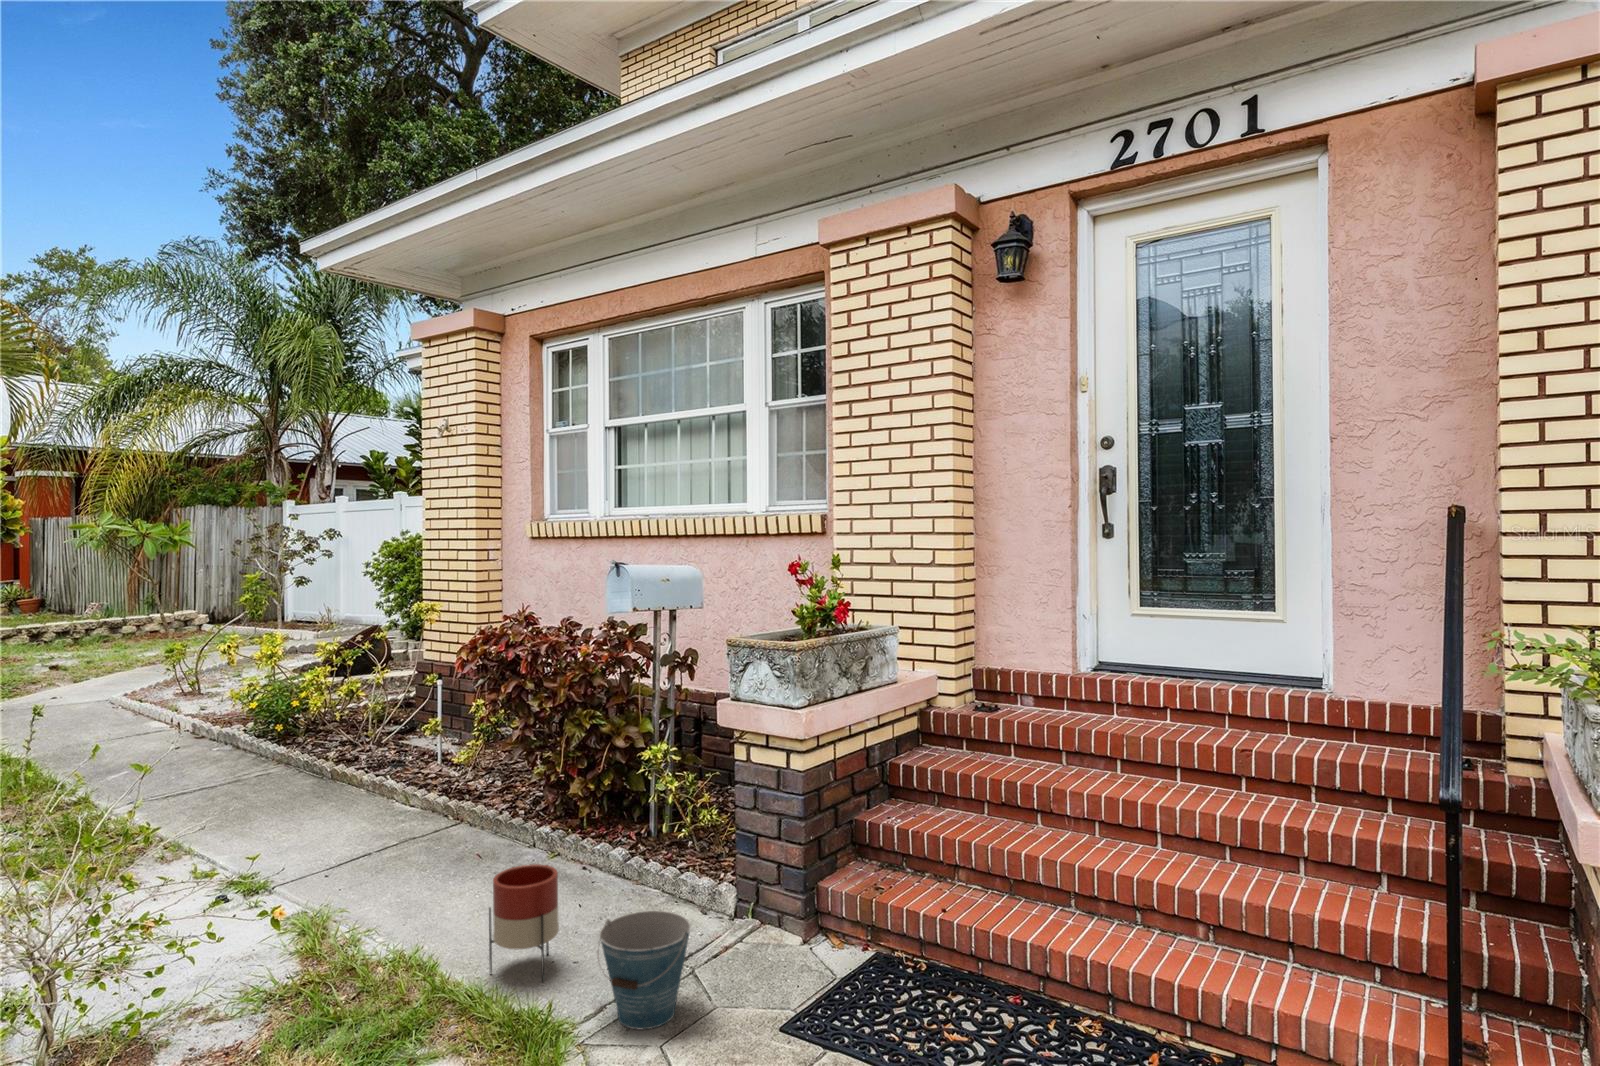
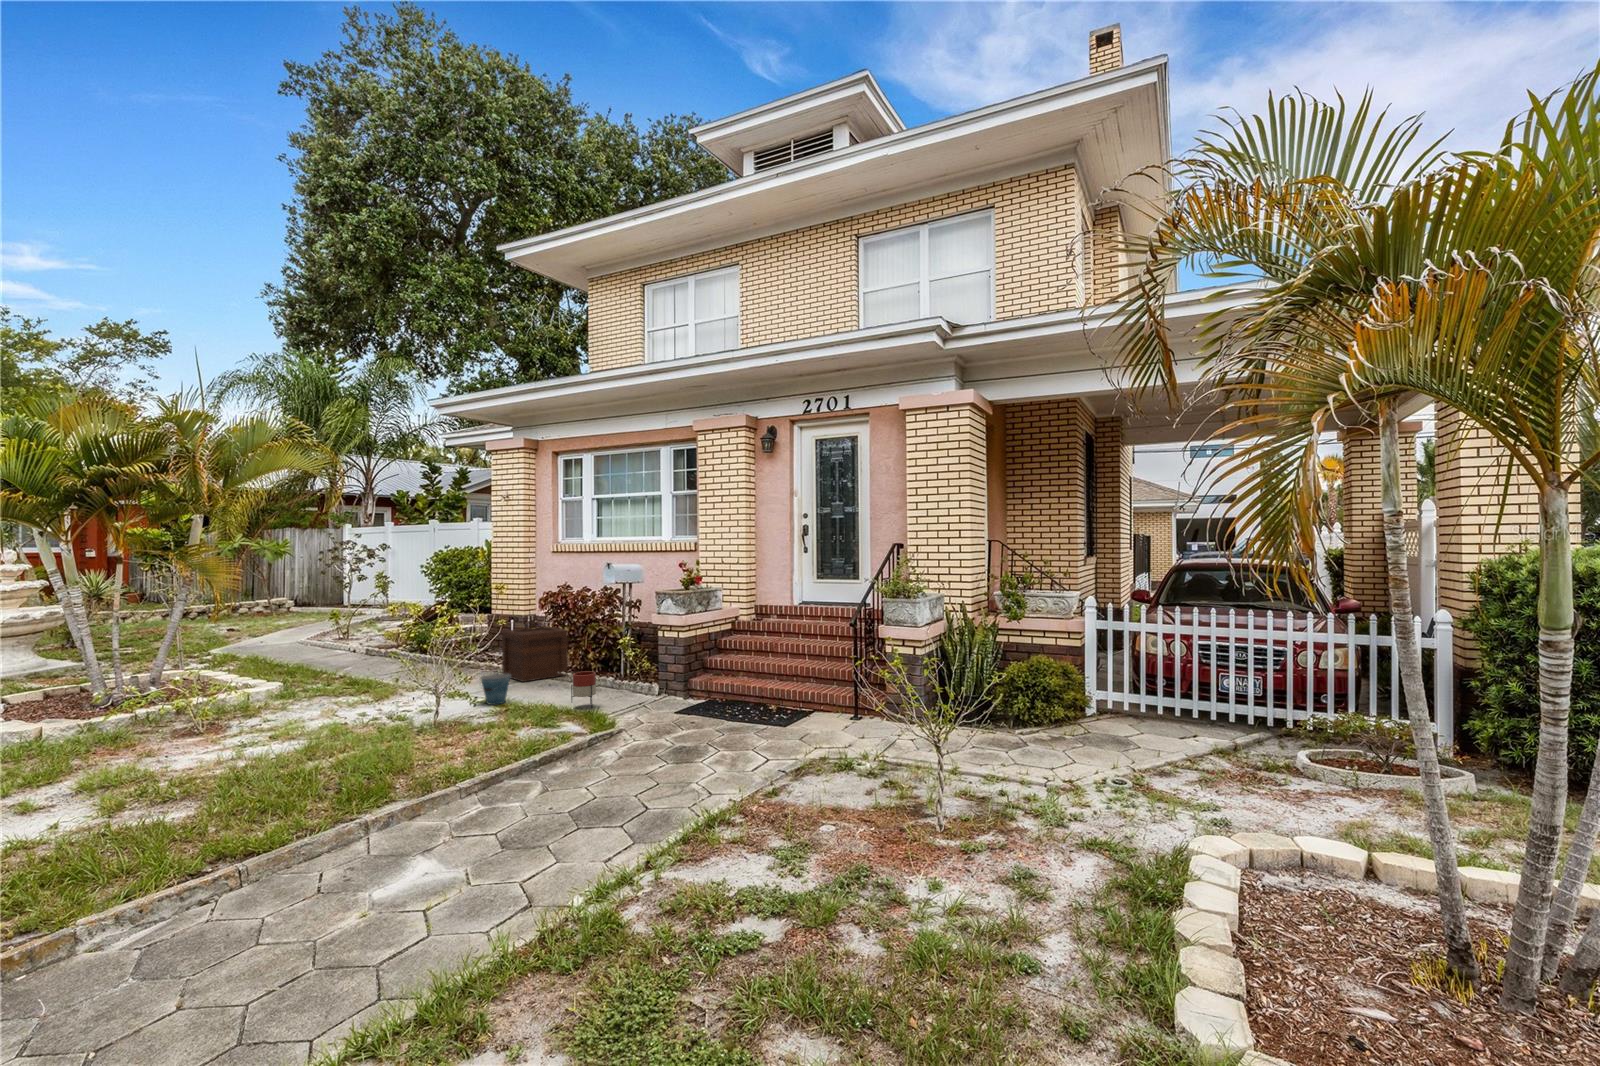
wooden crate: none [398,699,537,837] -> present [502,627,568,682]
bucket: present [598,911,691,1030] -> present [481,674,511,705]

